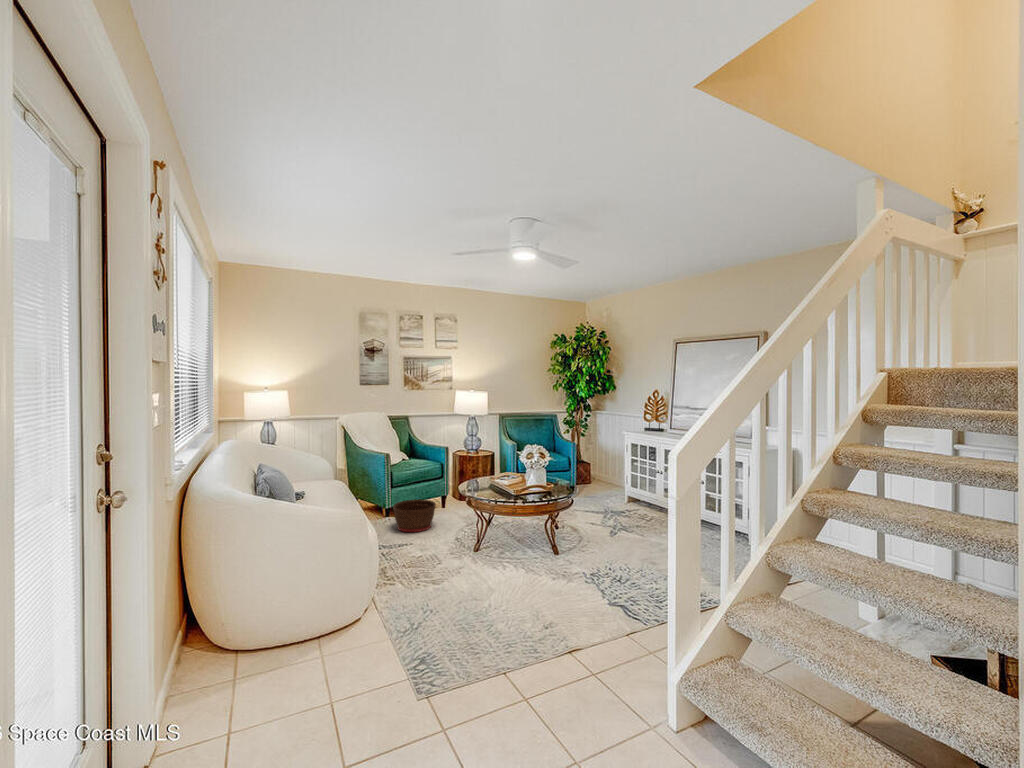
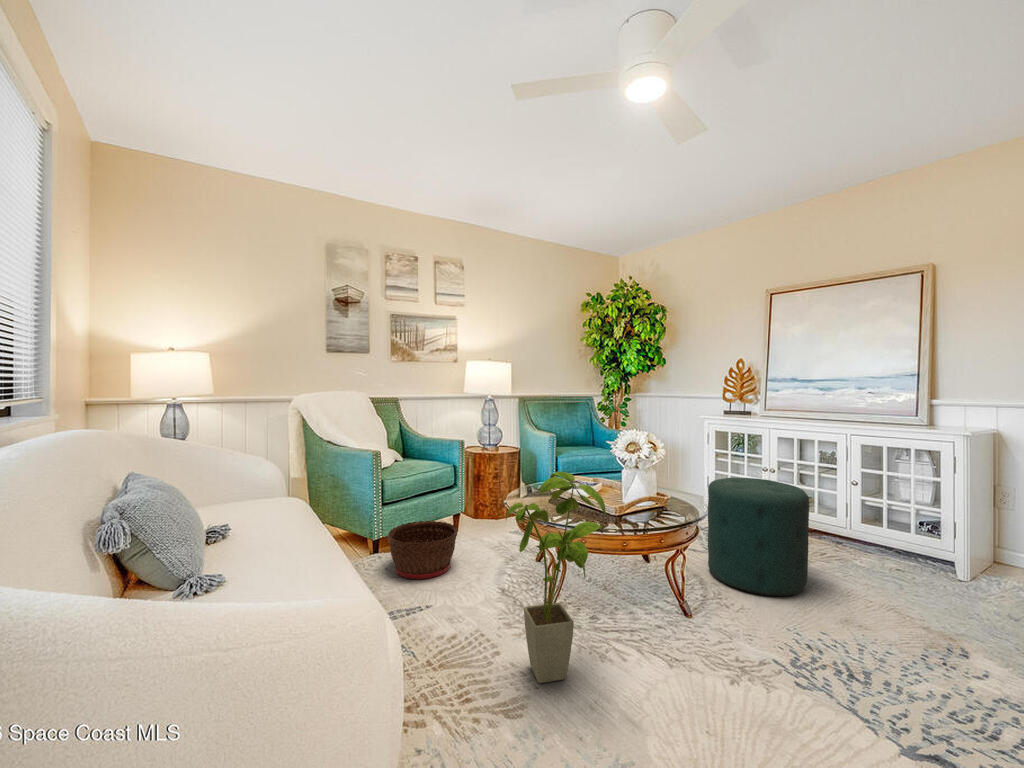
house plant: none [441,469,496,574] -> present [506,471,606,683]
ottoman: none [589,476,646,547] -> present [708,478,809,596]

